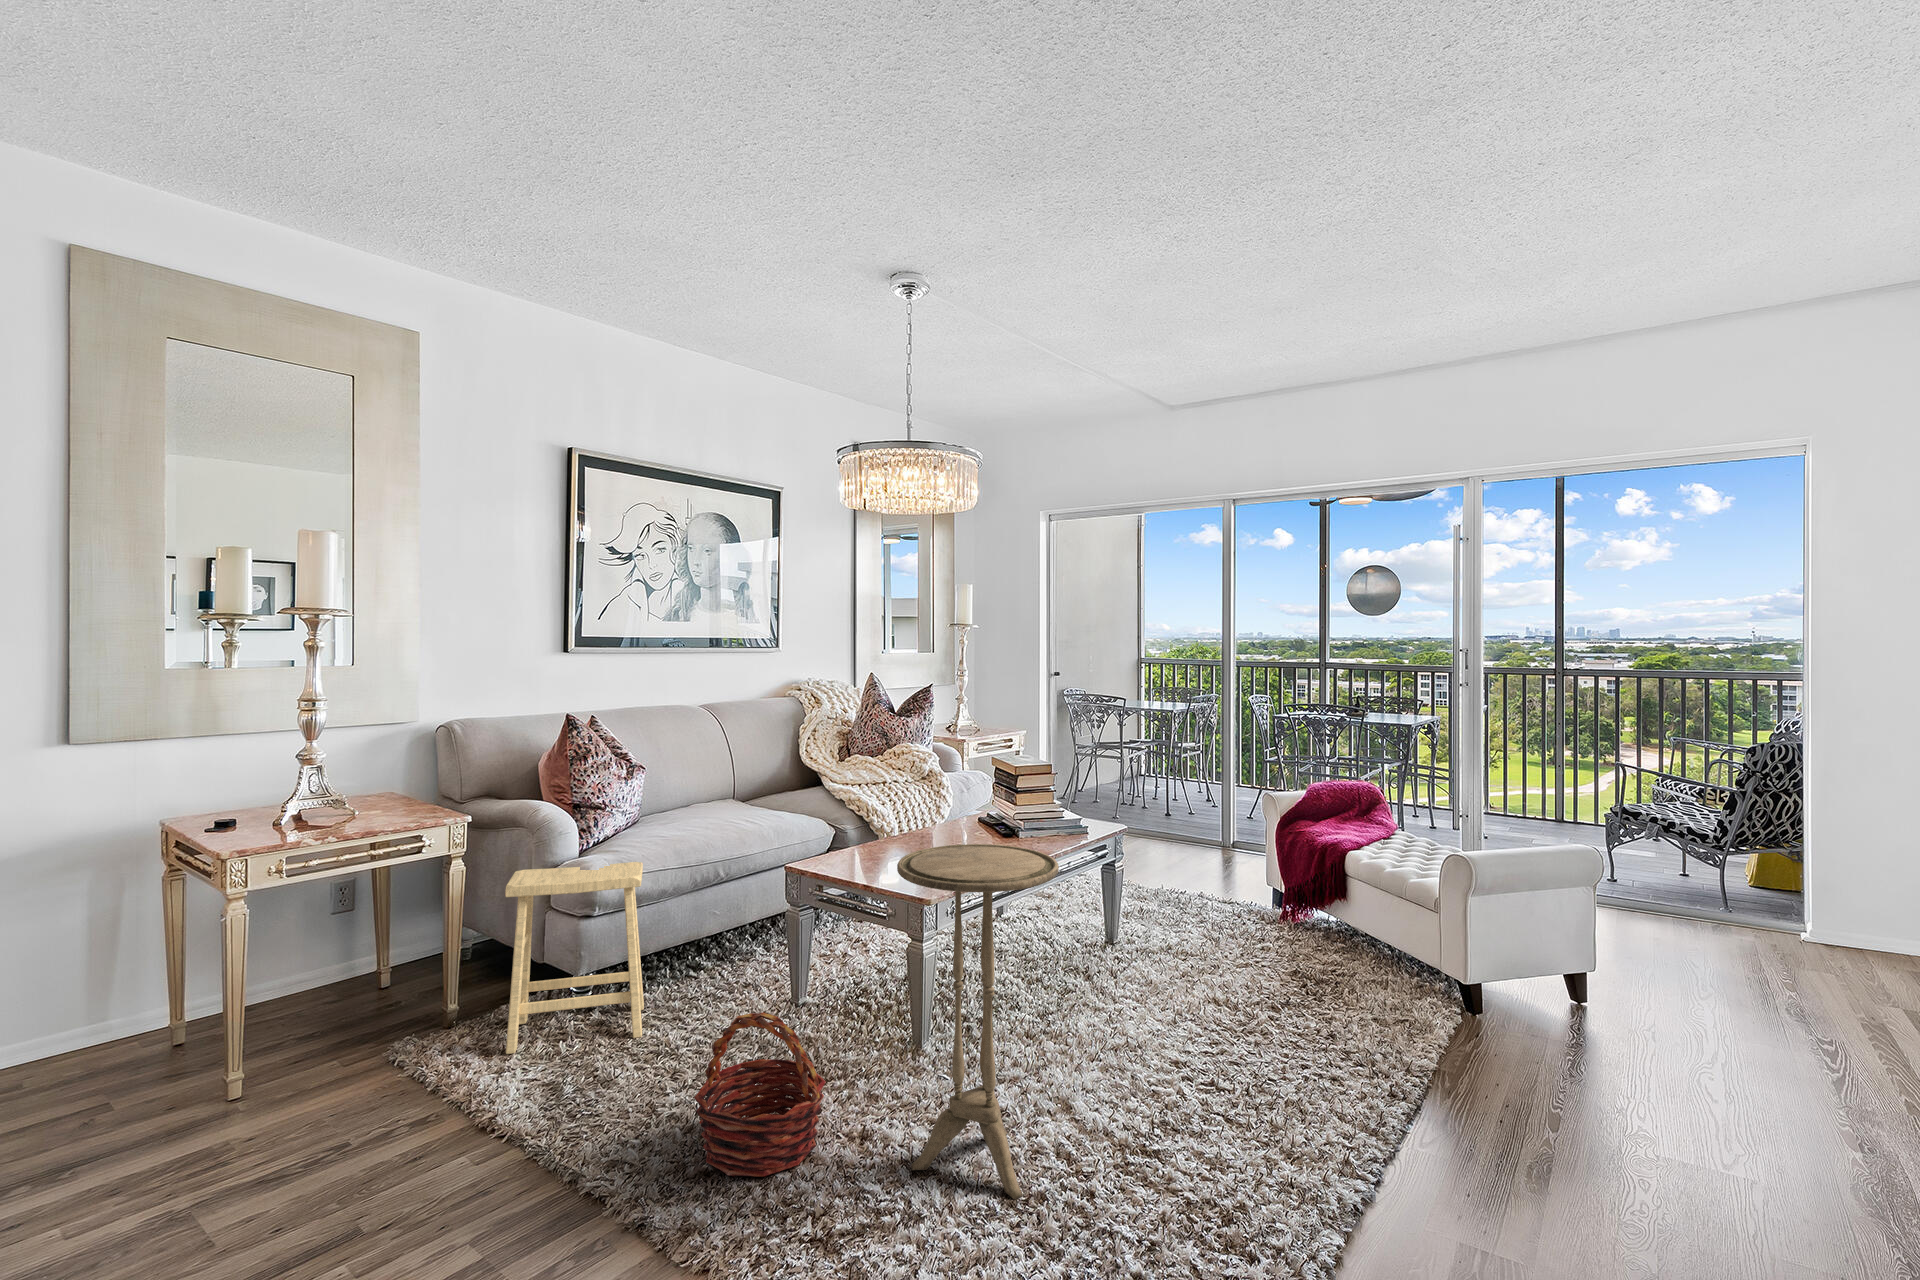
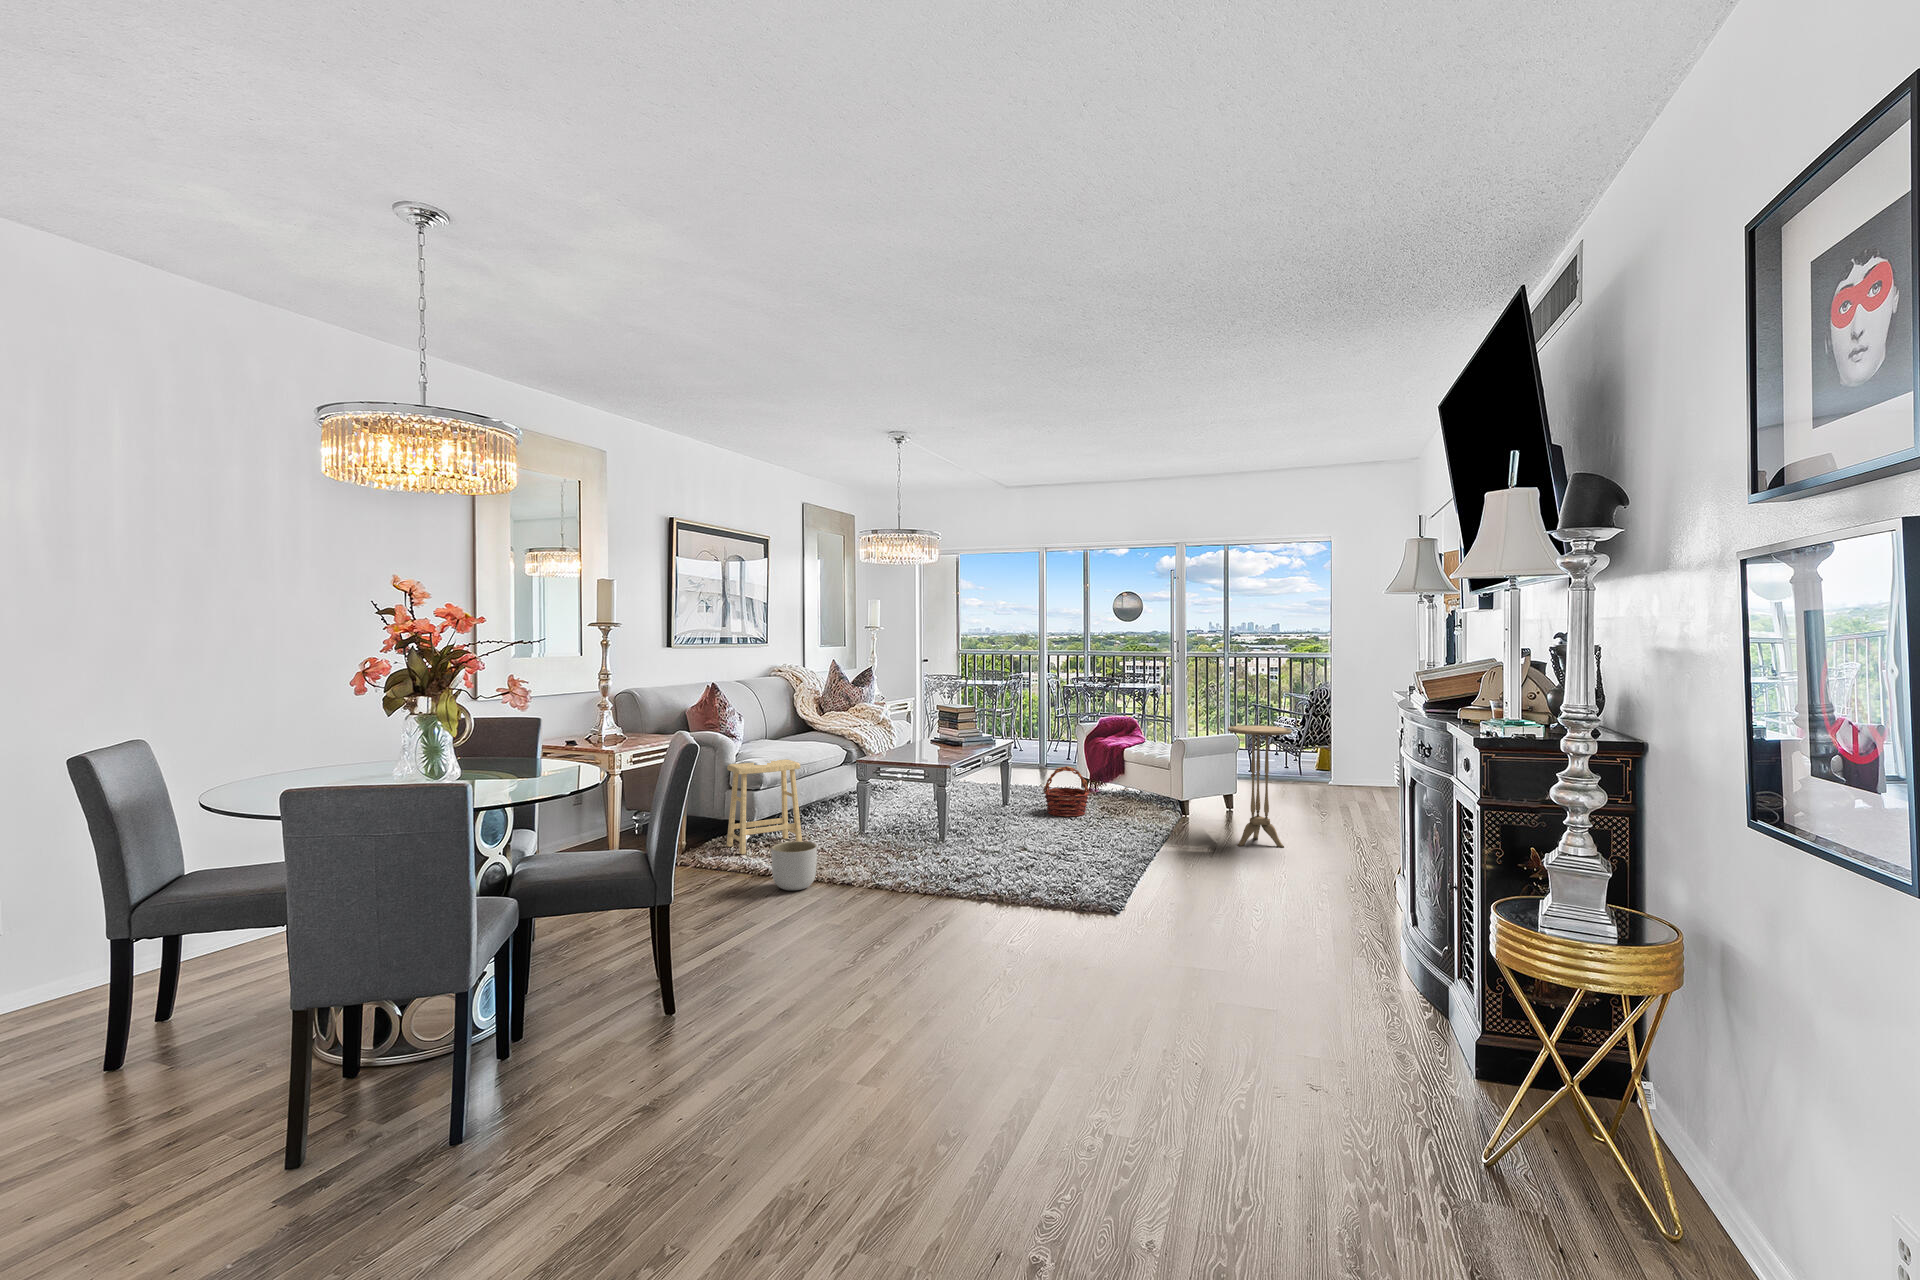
side table: present [897,844,1059,1200] -> present [1228,725,1292,848]
basket: present [694,1012,826,1177] -> present [1043,766,1089,817]
planter: none [377,1092,498,1232] -> present [771,841,817,890]

